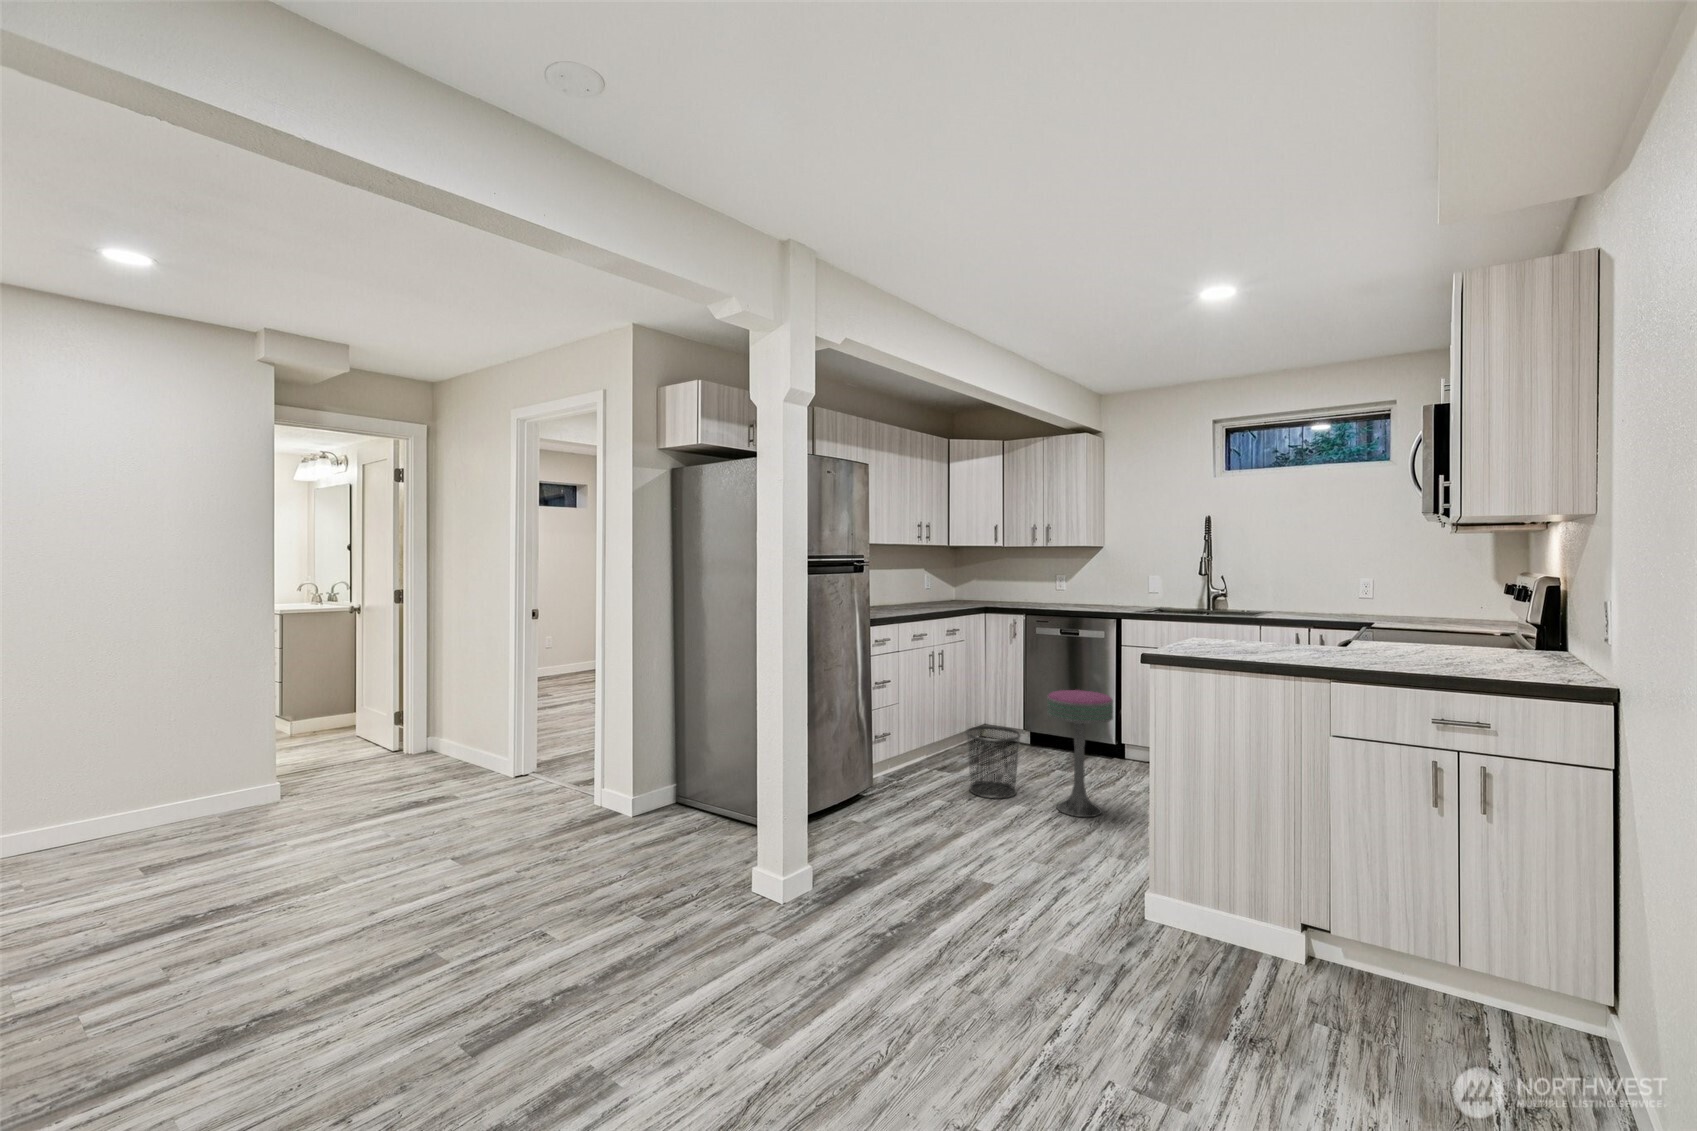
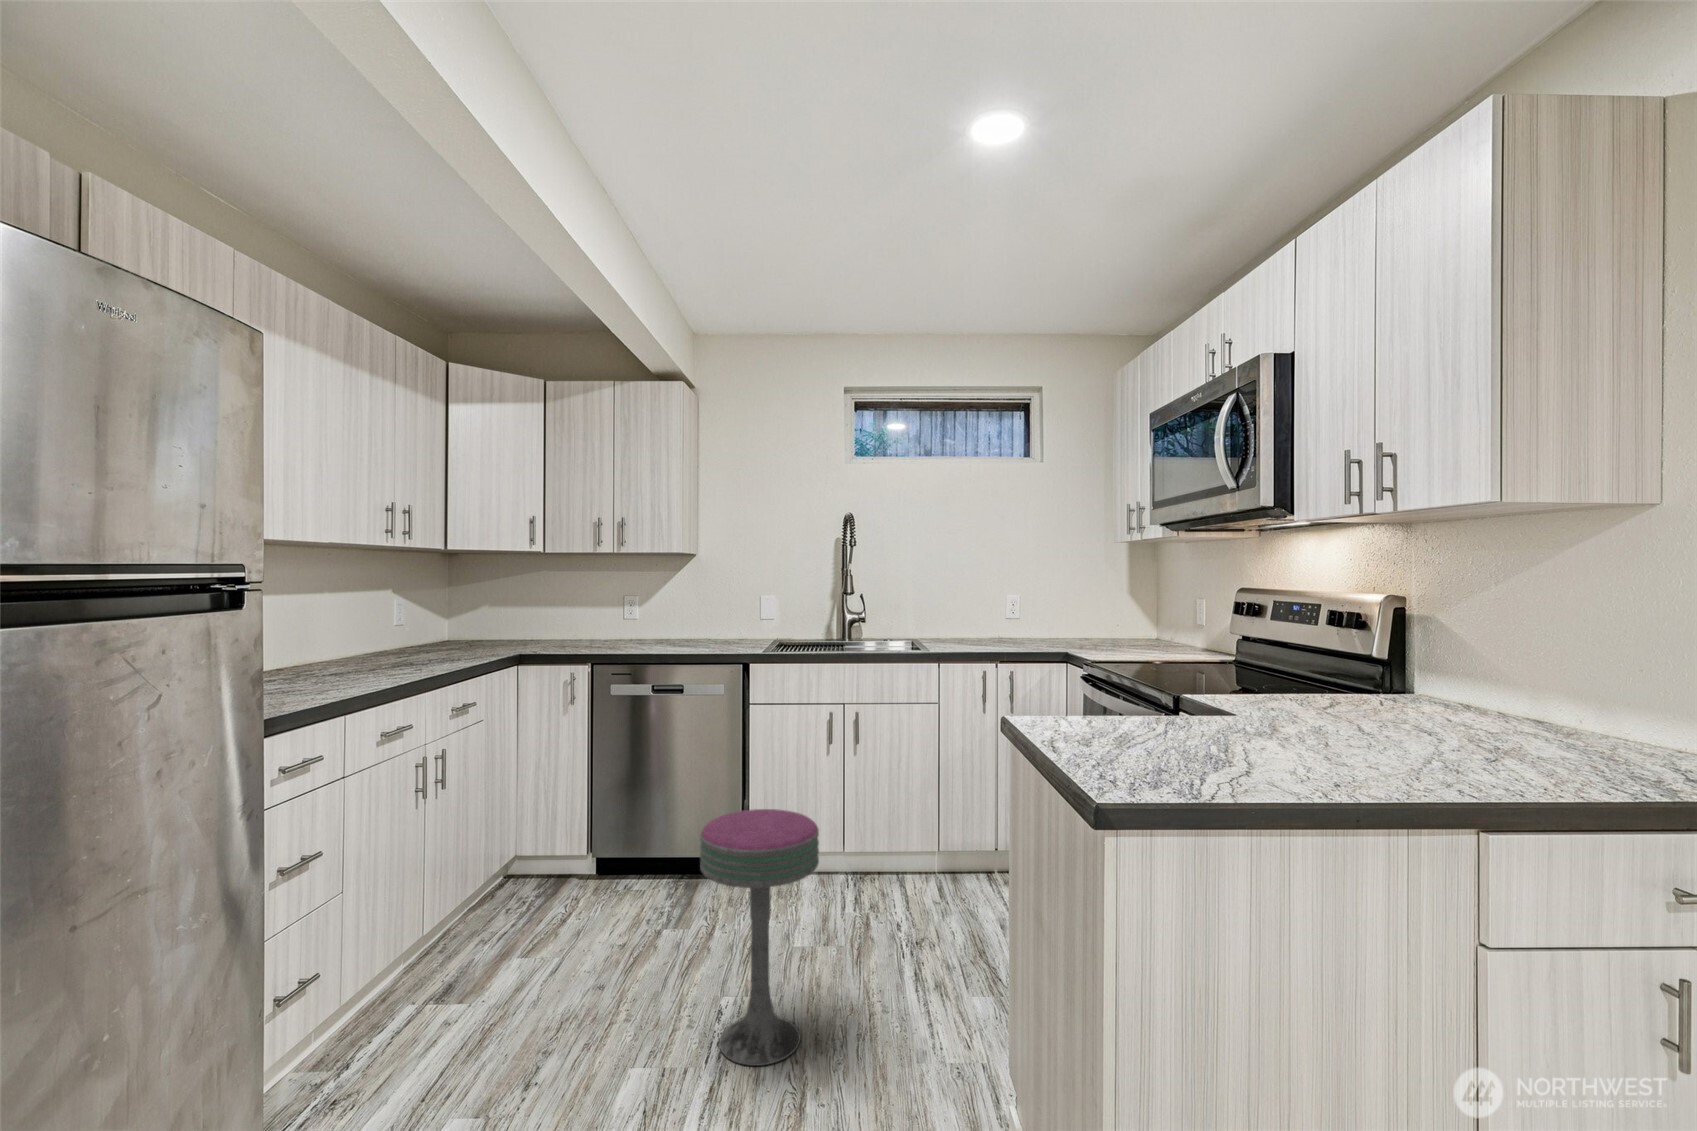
waste bin: present [965,726,1021,799] -> none [522,902,641,1075]

